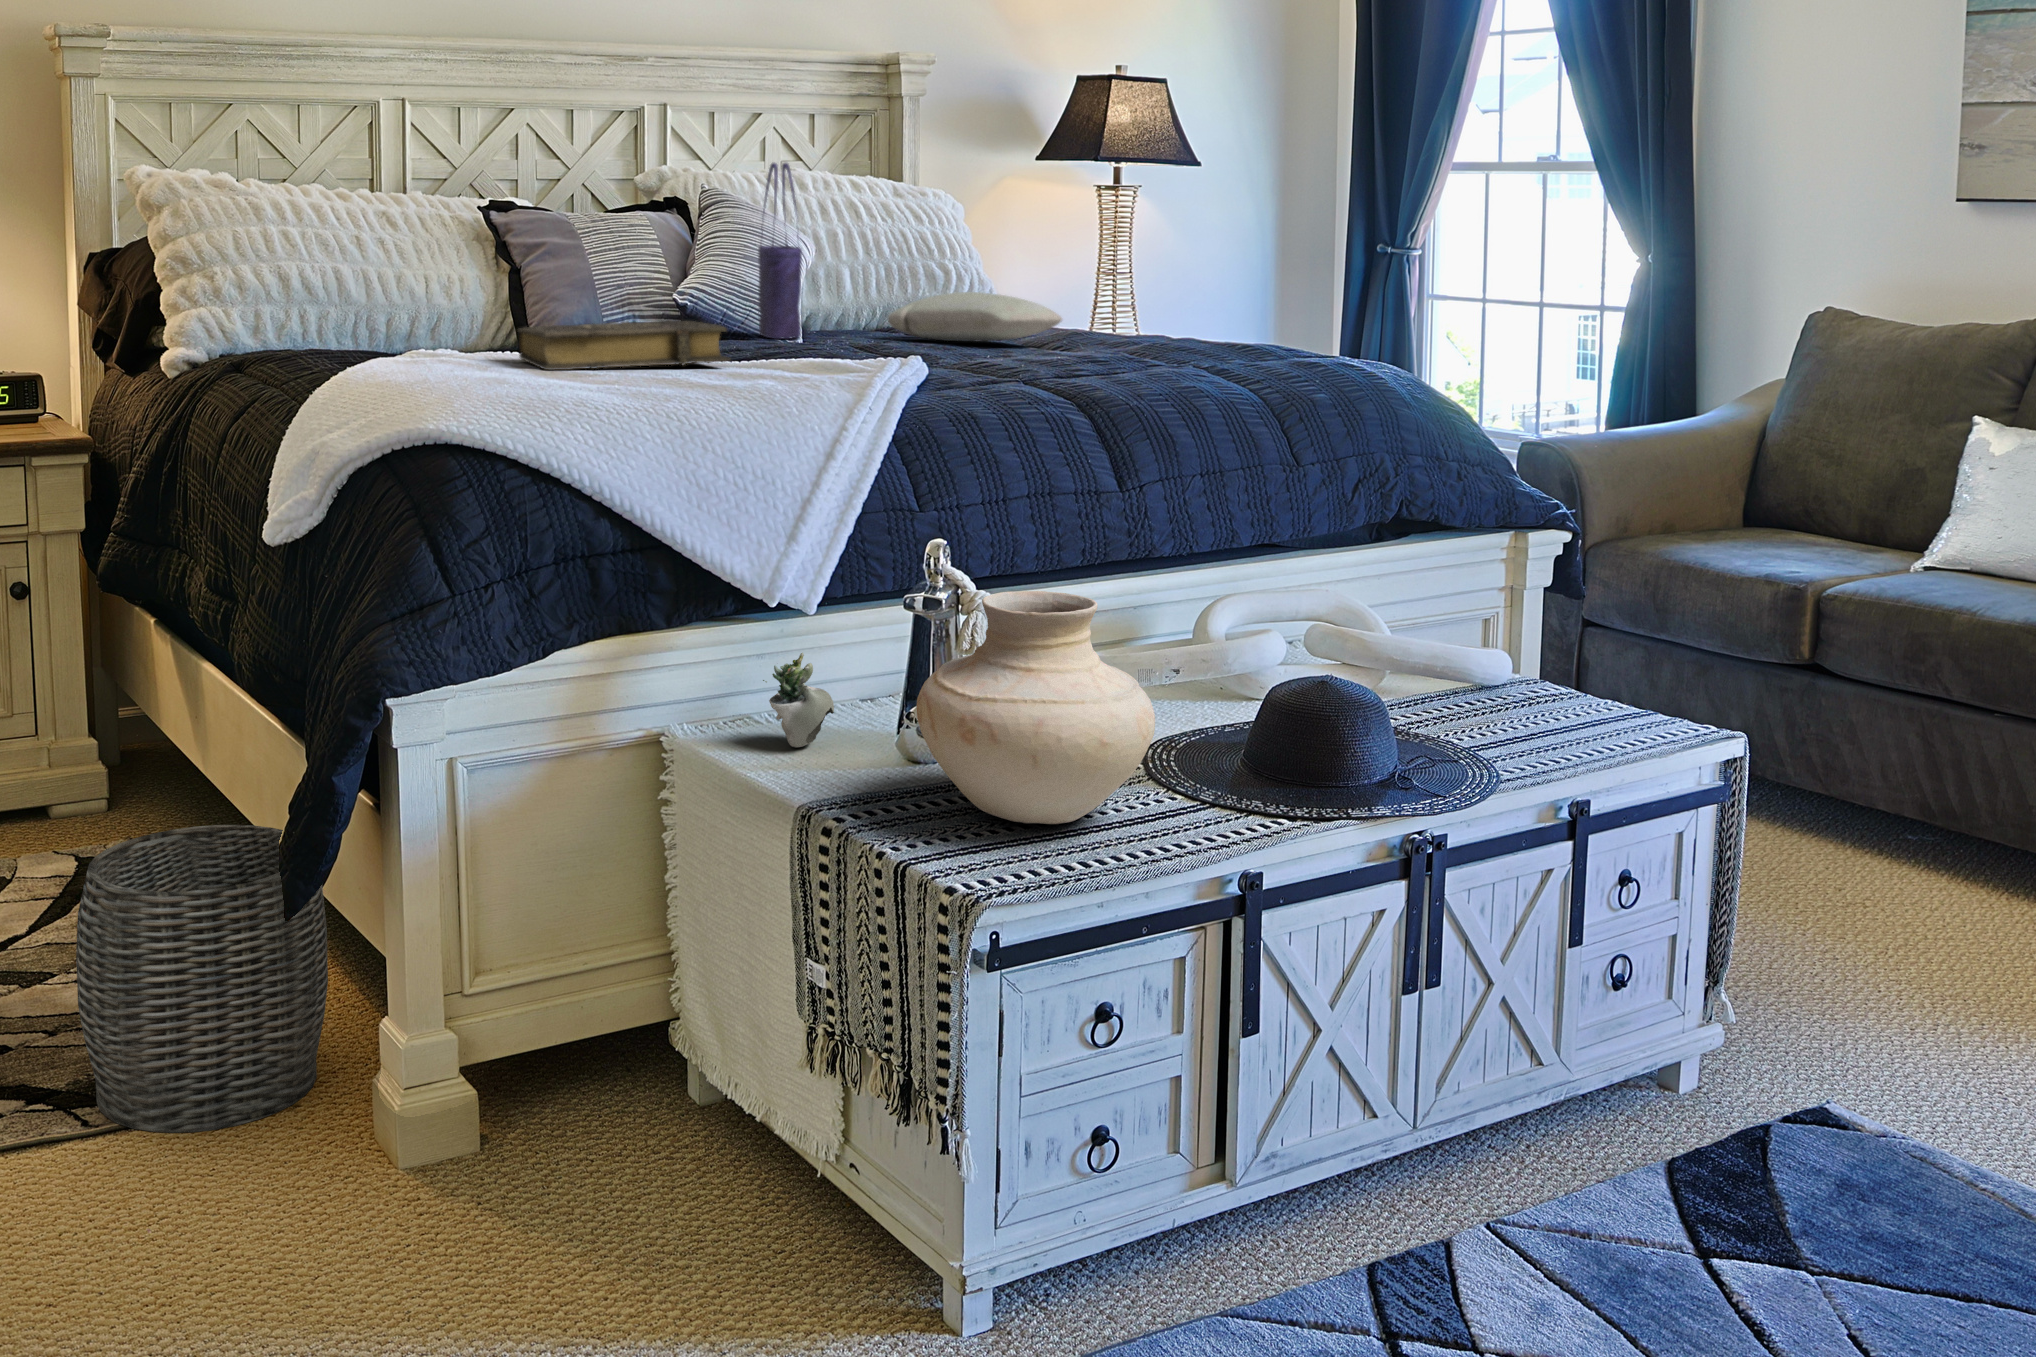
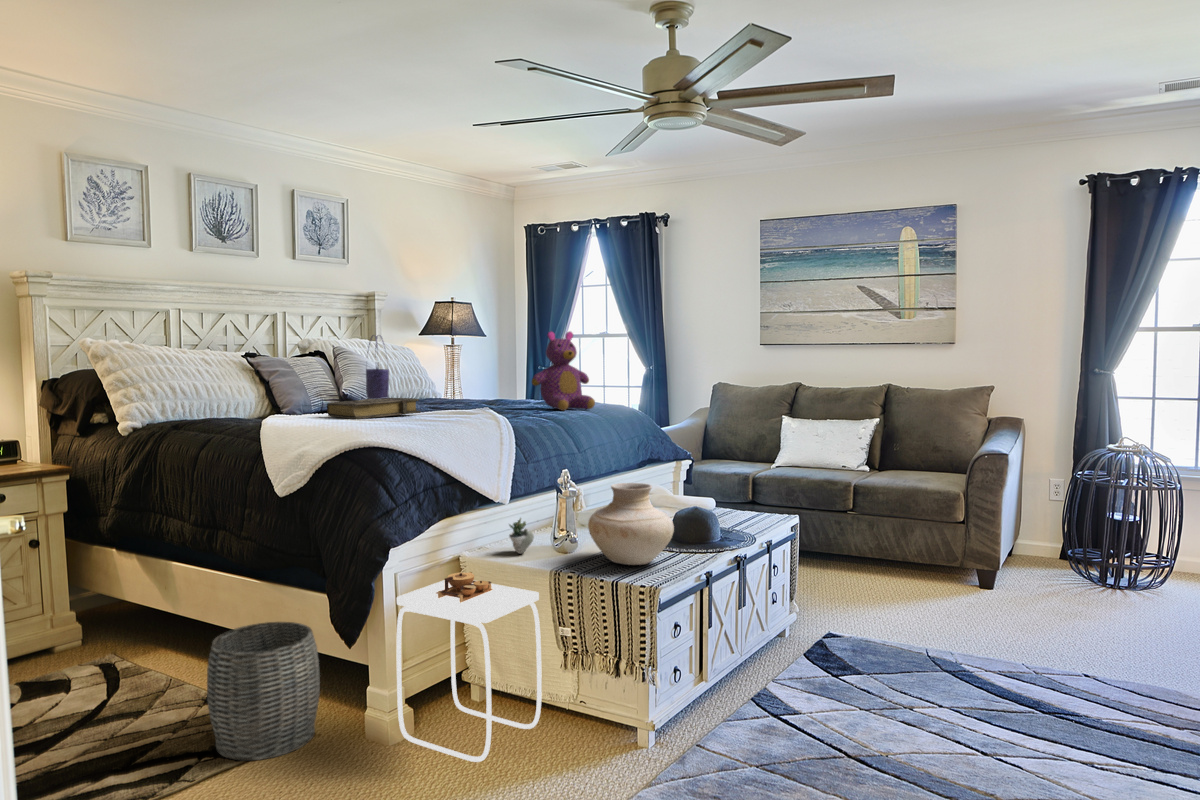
teddy bear: none [1070,159,1242,375] -> present [532,331,595,411]
pillow: present [888,292,1062,341] -> none [421,385,496,404]
side table: none [434,775,752,1256] -> present [397,572,542,762]

